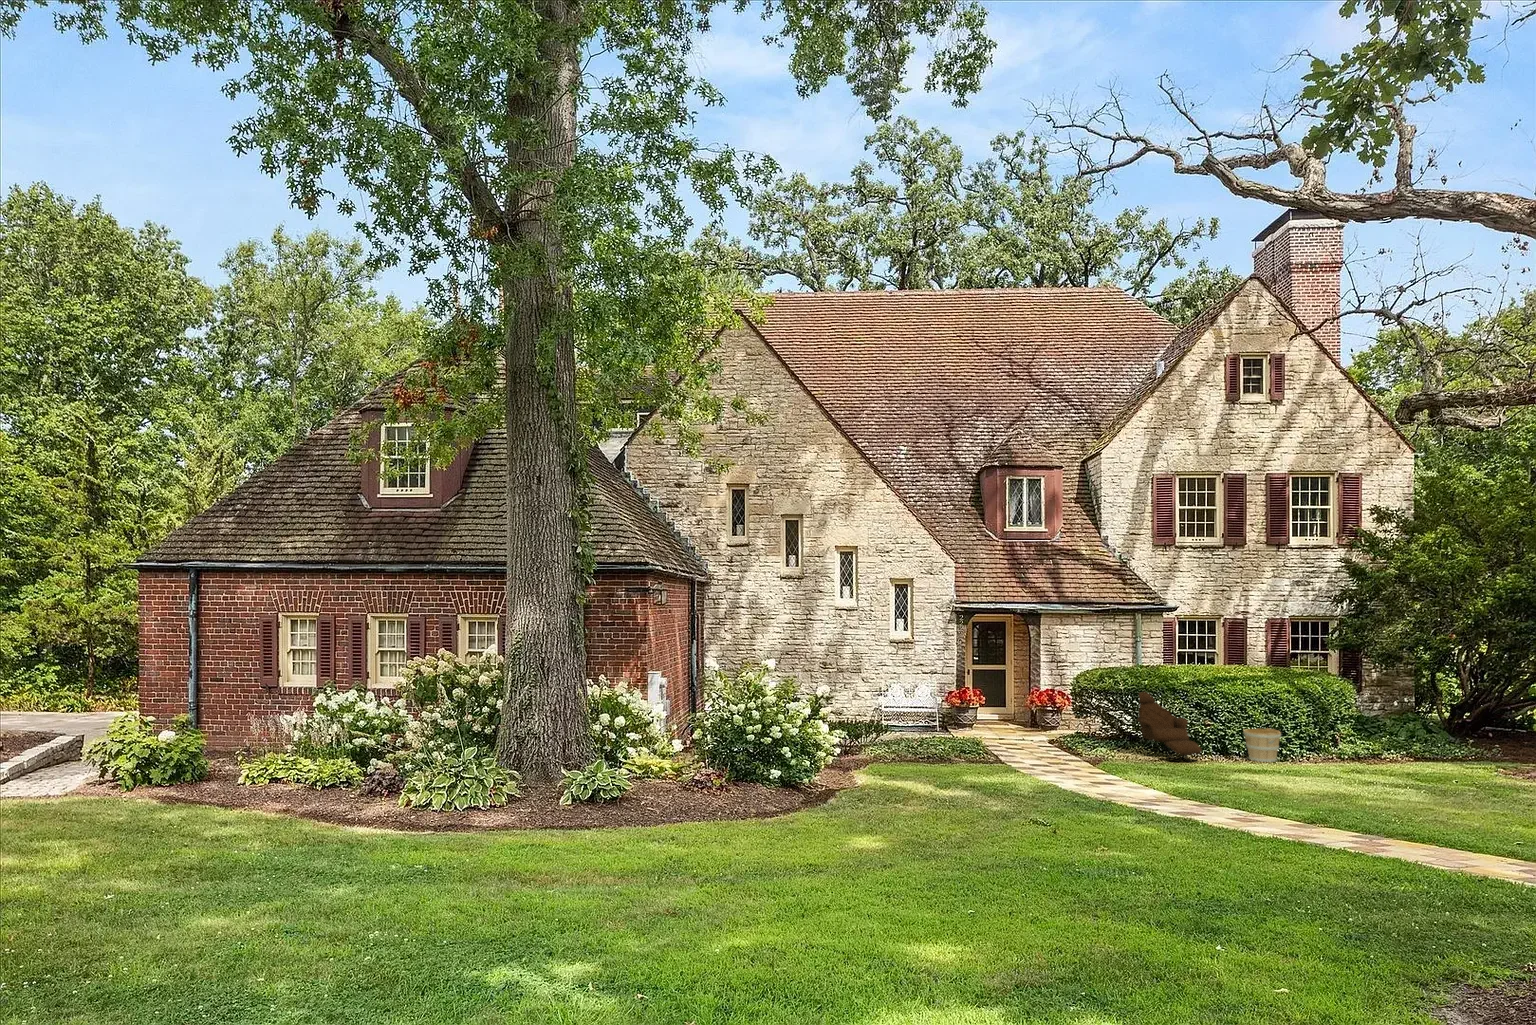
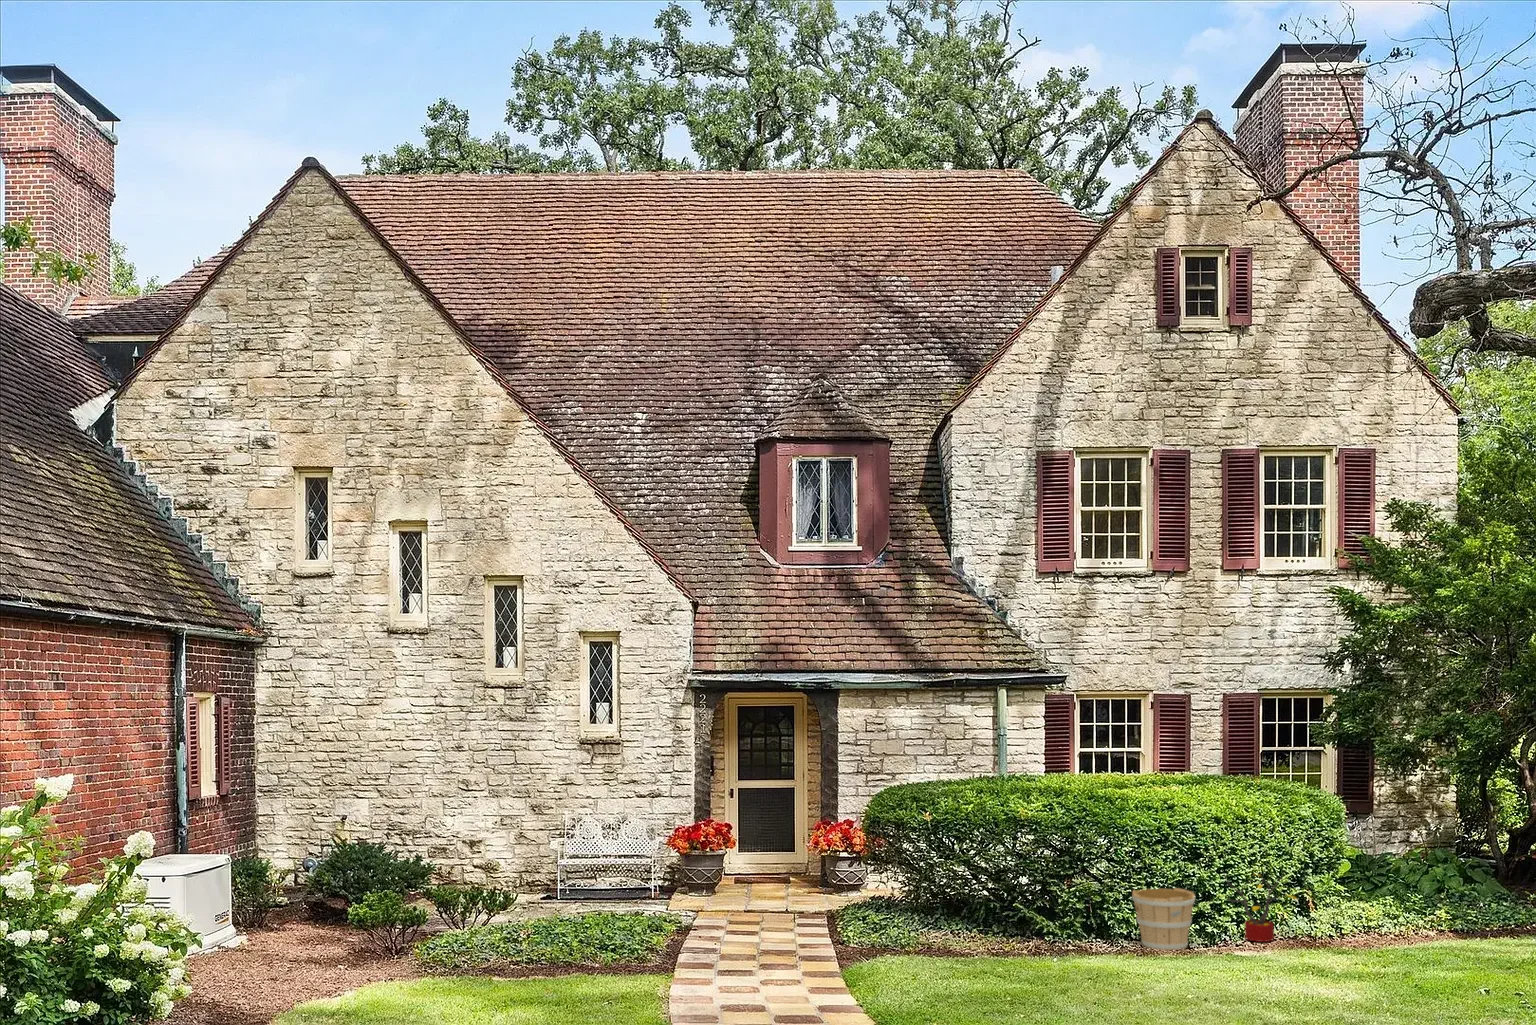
lounge chair: present [1137,692,1202,761] -> none [955,824,1055,956]
decorative plant: none [1290,719,1339,759] -> present [1225,877,1297,942]

